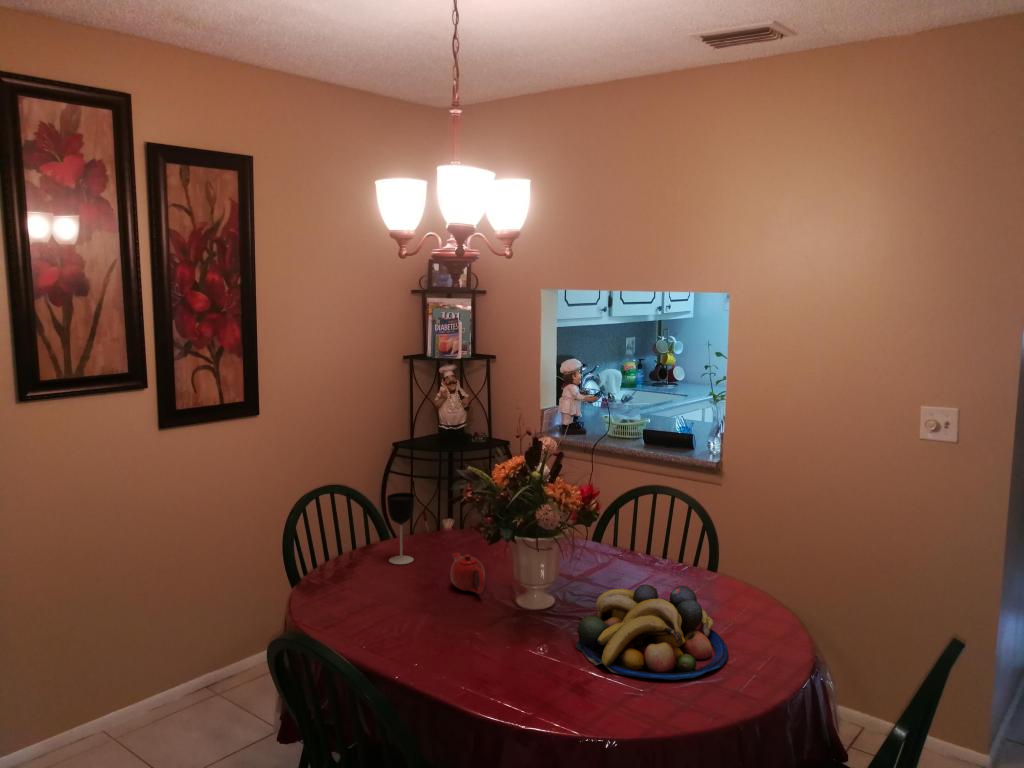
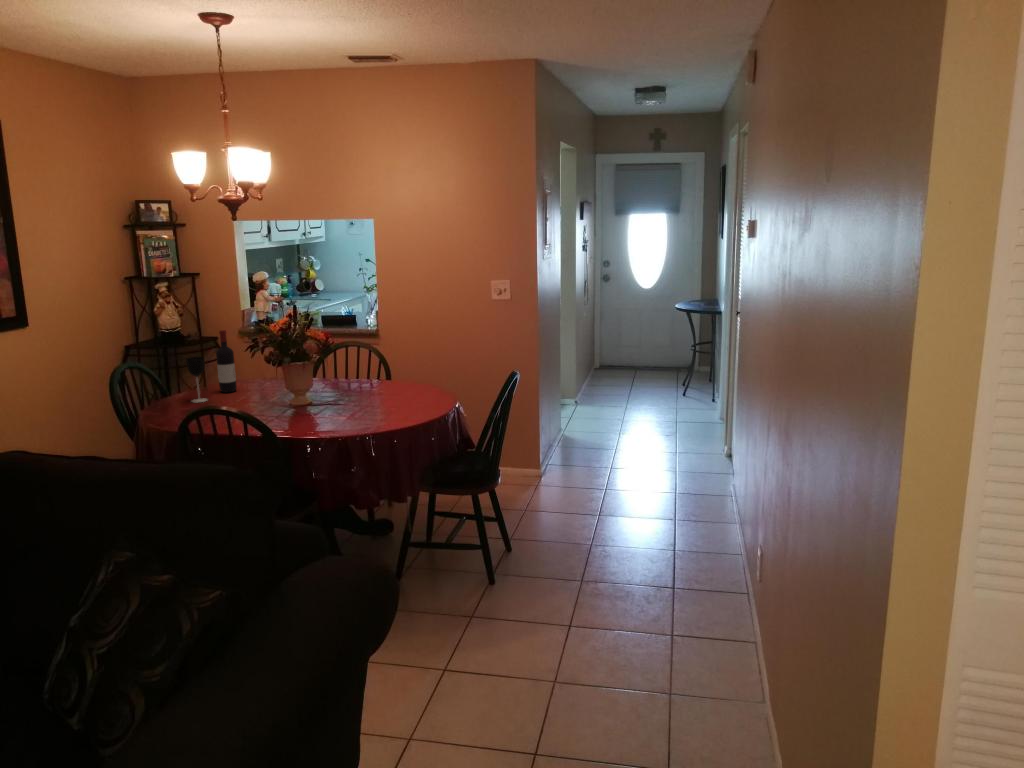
wine bottle: none [441,454,466,550] -> present [216,330,237,393]
teapot: present [451,553,485,593] -> none [240,384,270,405]
fruit bowl: present [576,585,728,680] -> none [337,375,416,416]

